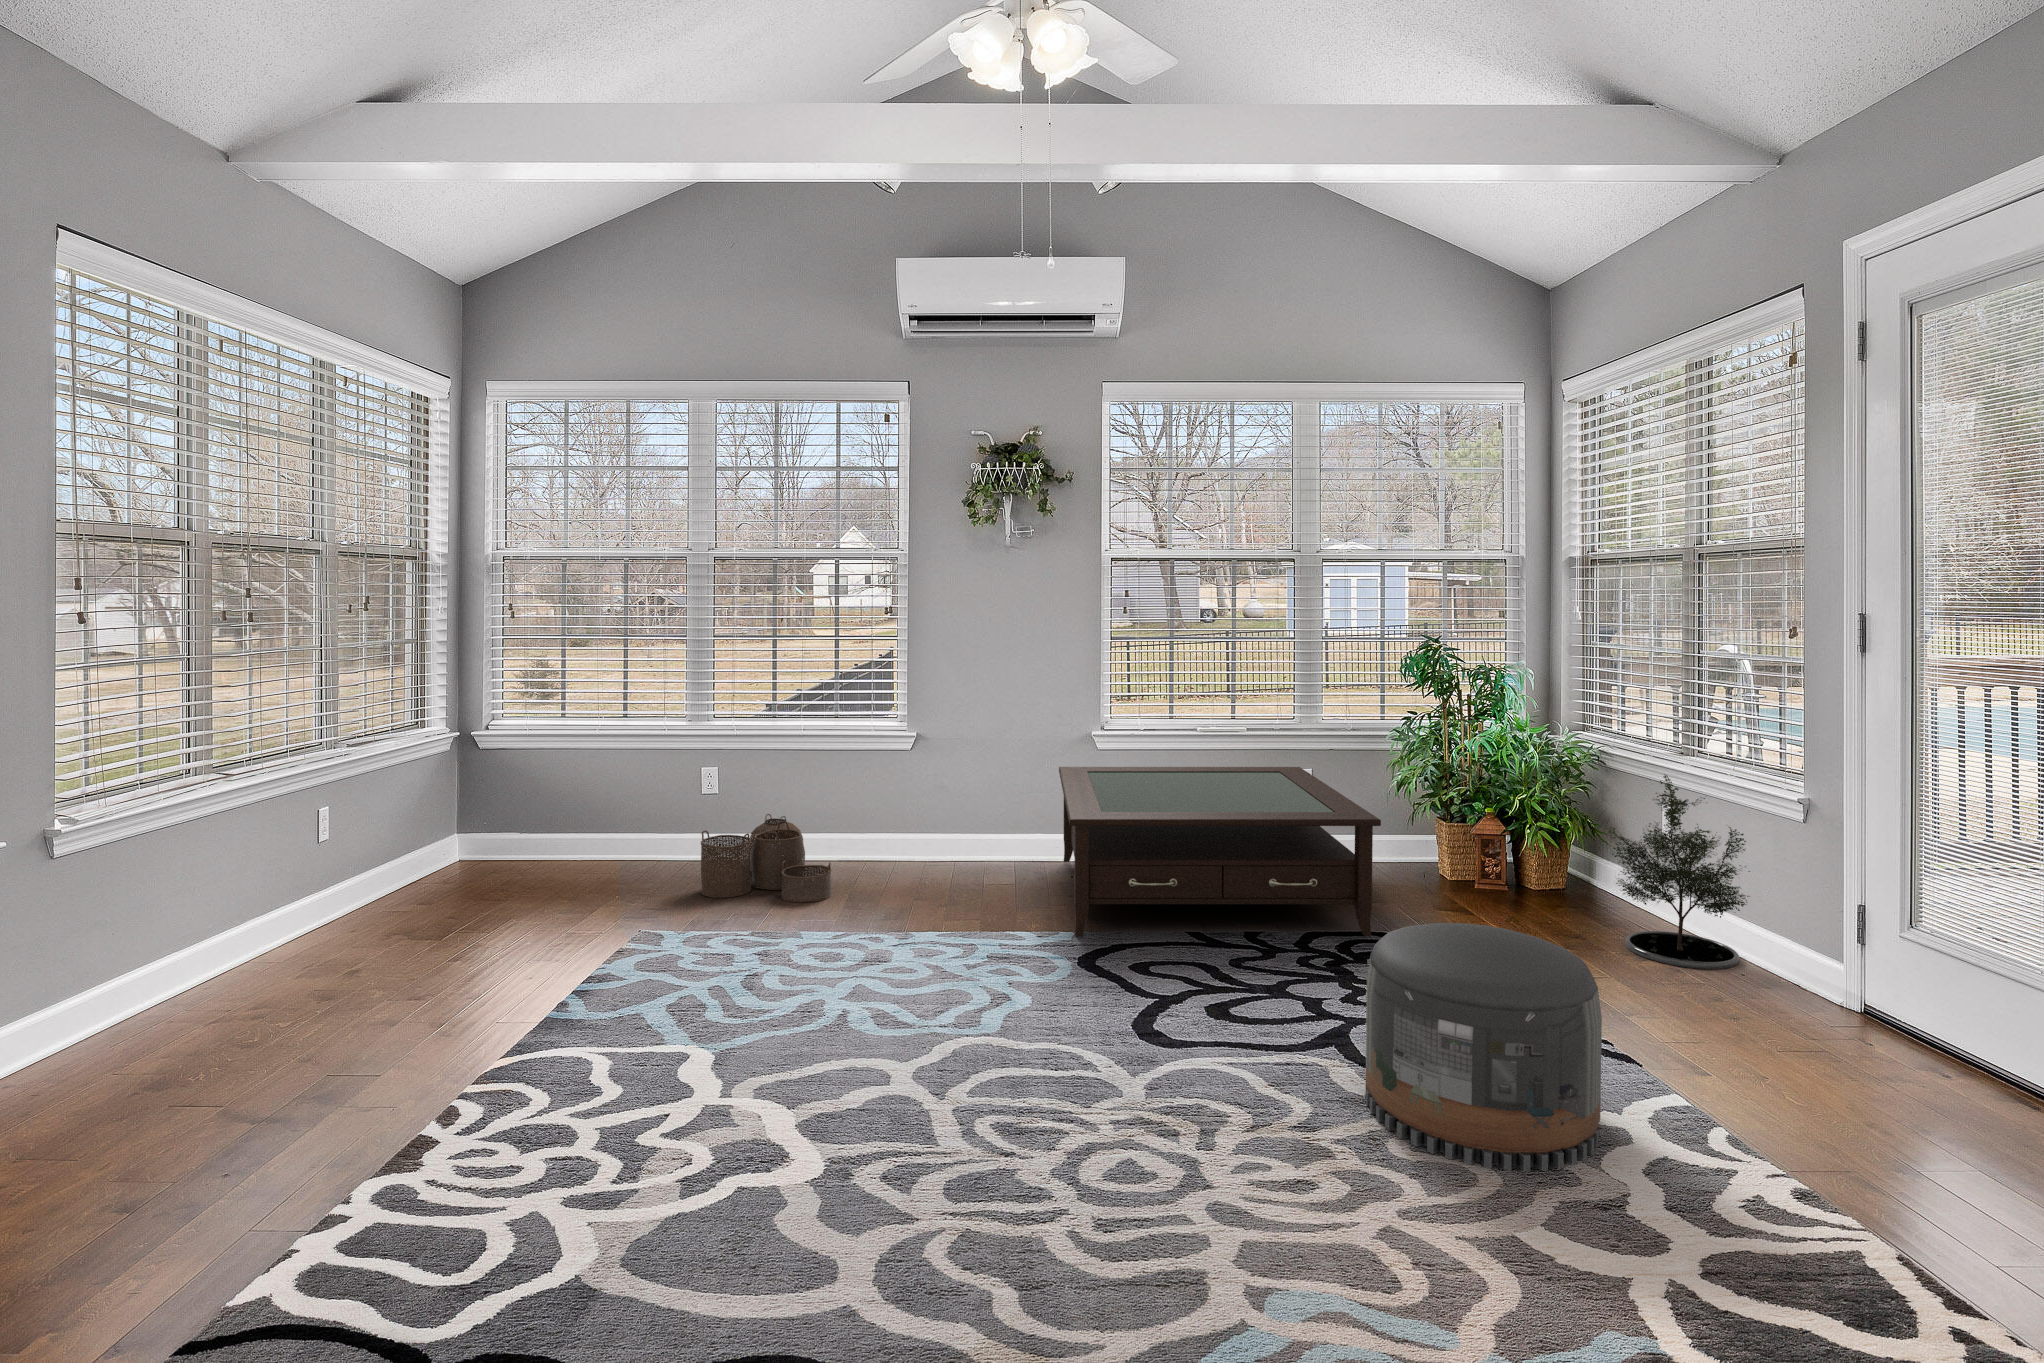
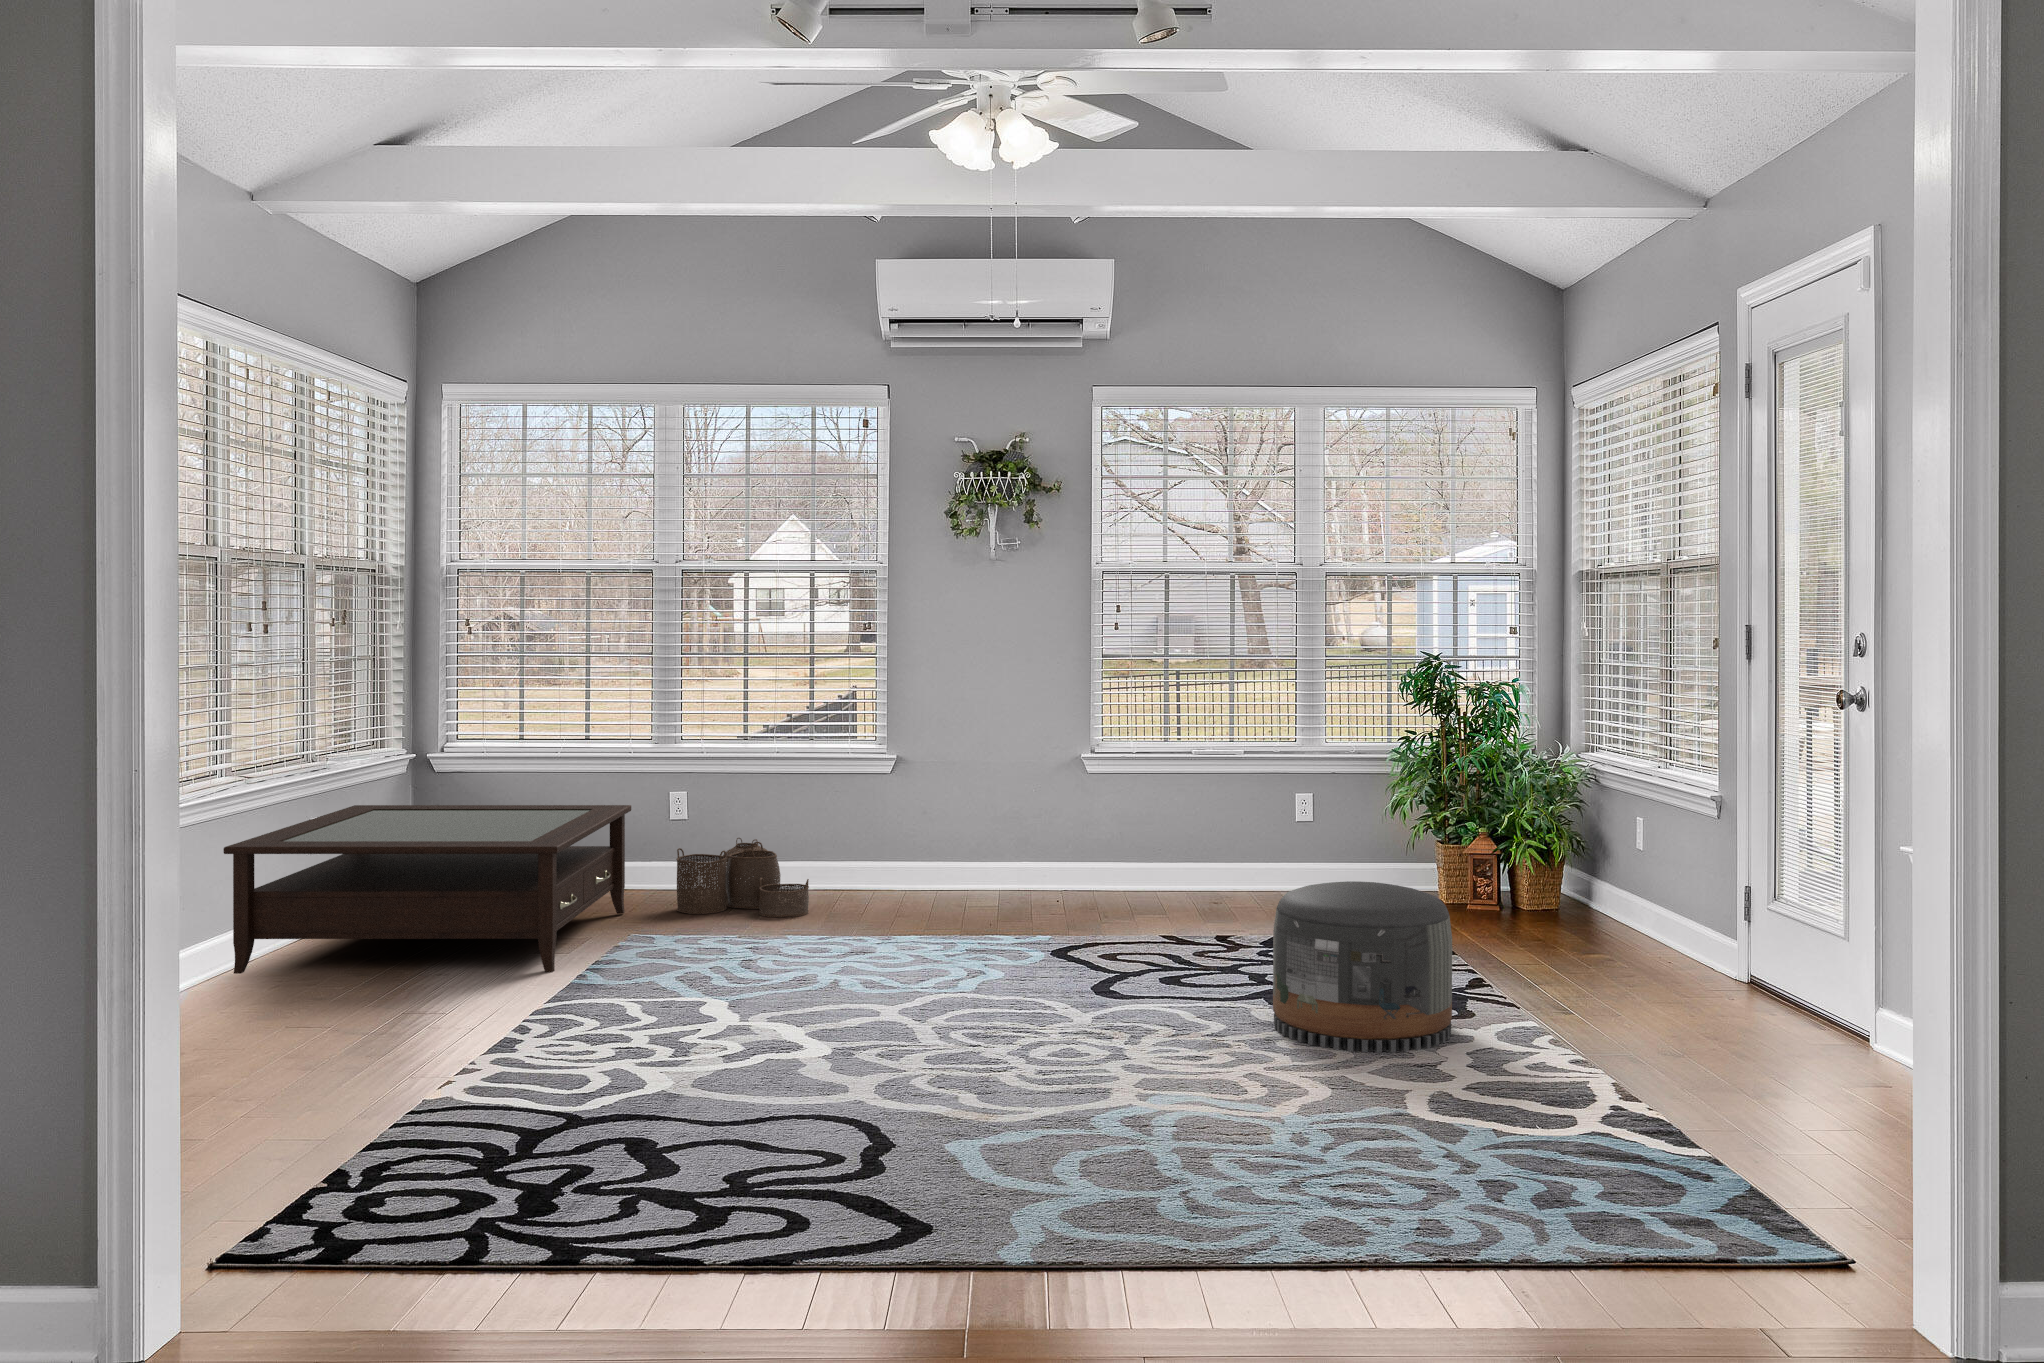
coffee table: present [1059,767,1381,937] -> present [223,805,631,974]
potted tree: present [1607,775,1750,969] -> none [1555,779,1680,959]

